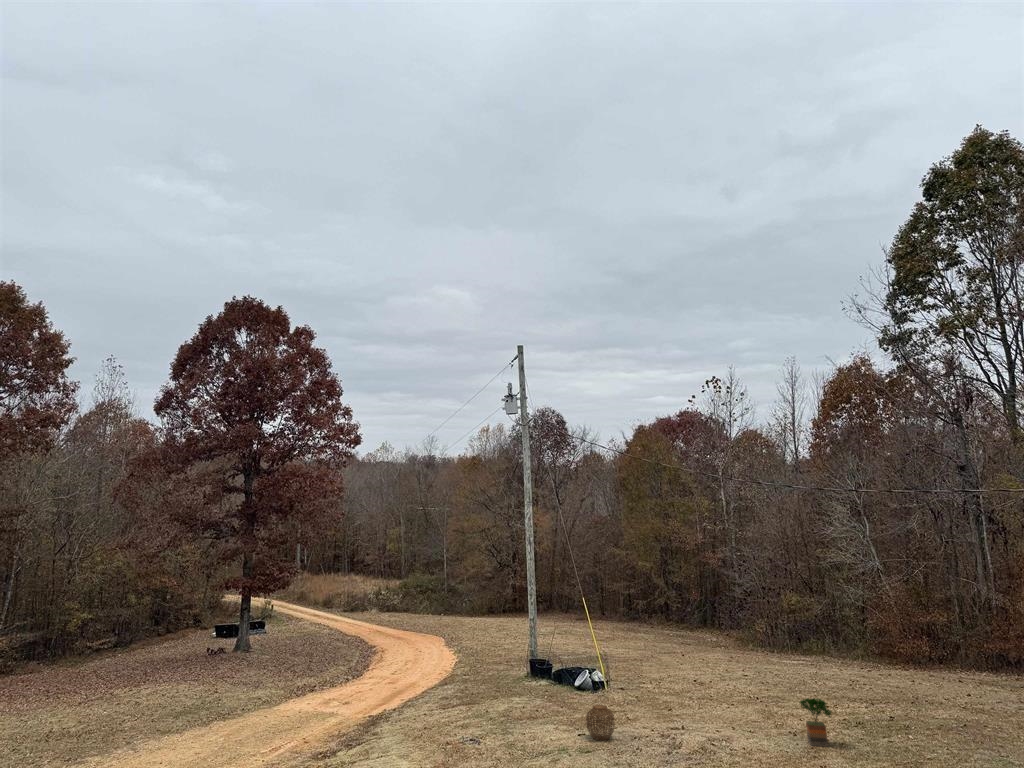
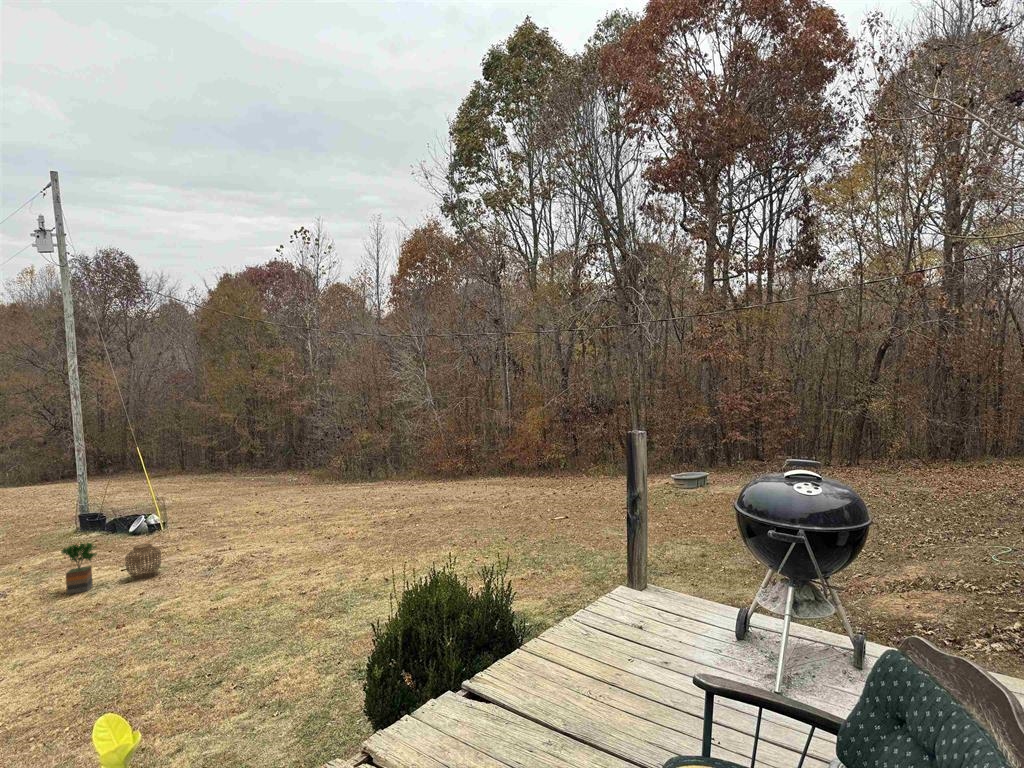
potted tree: present [800,698,831,747] -> present [61,543,97,594]

